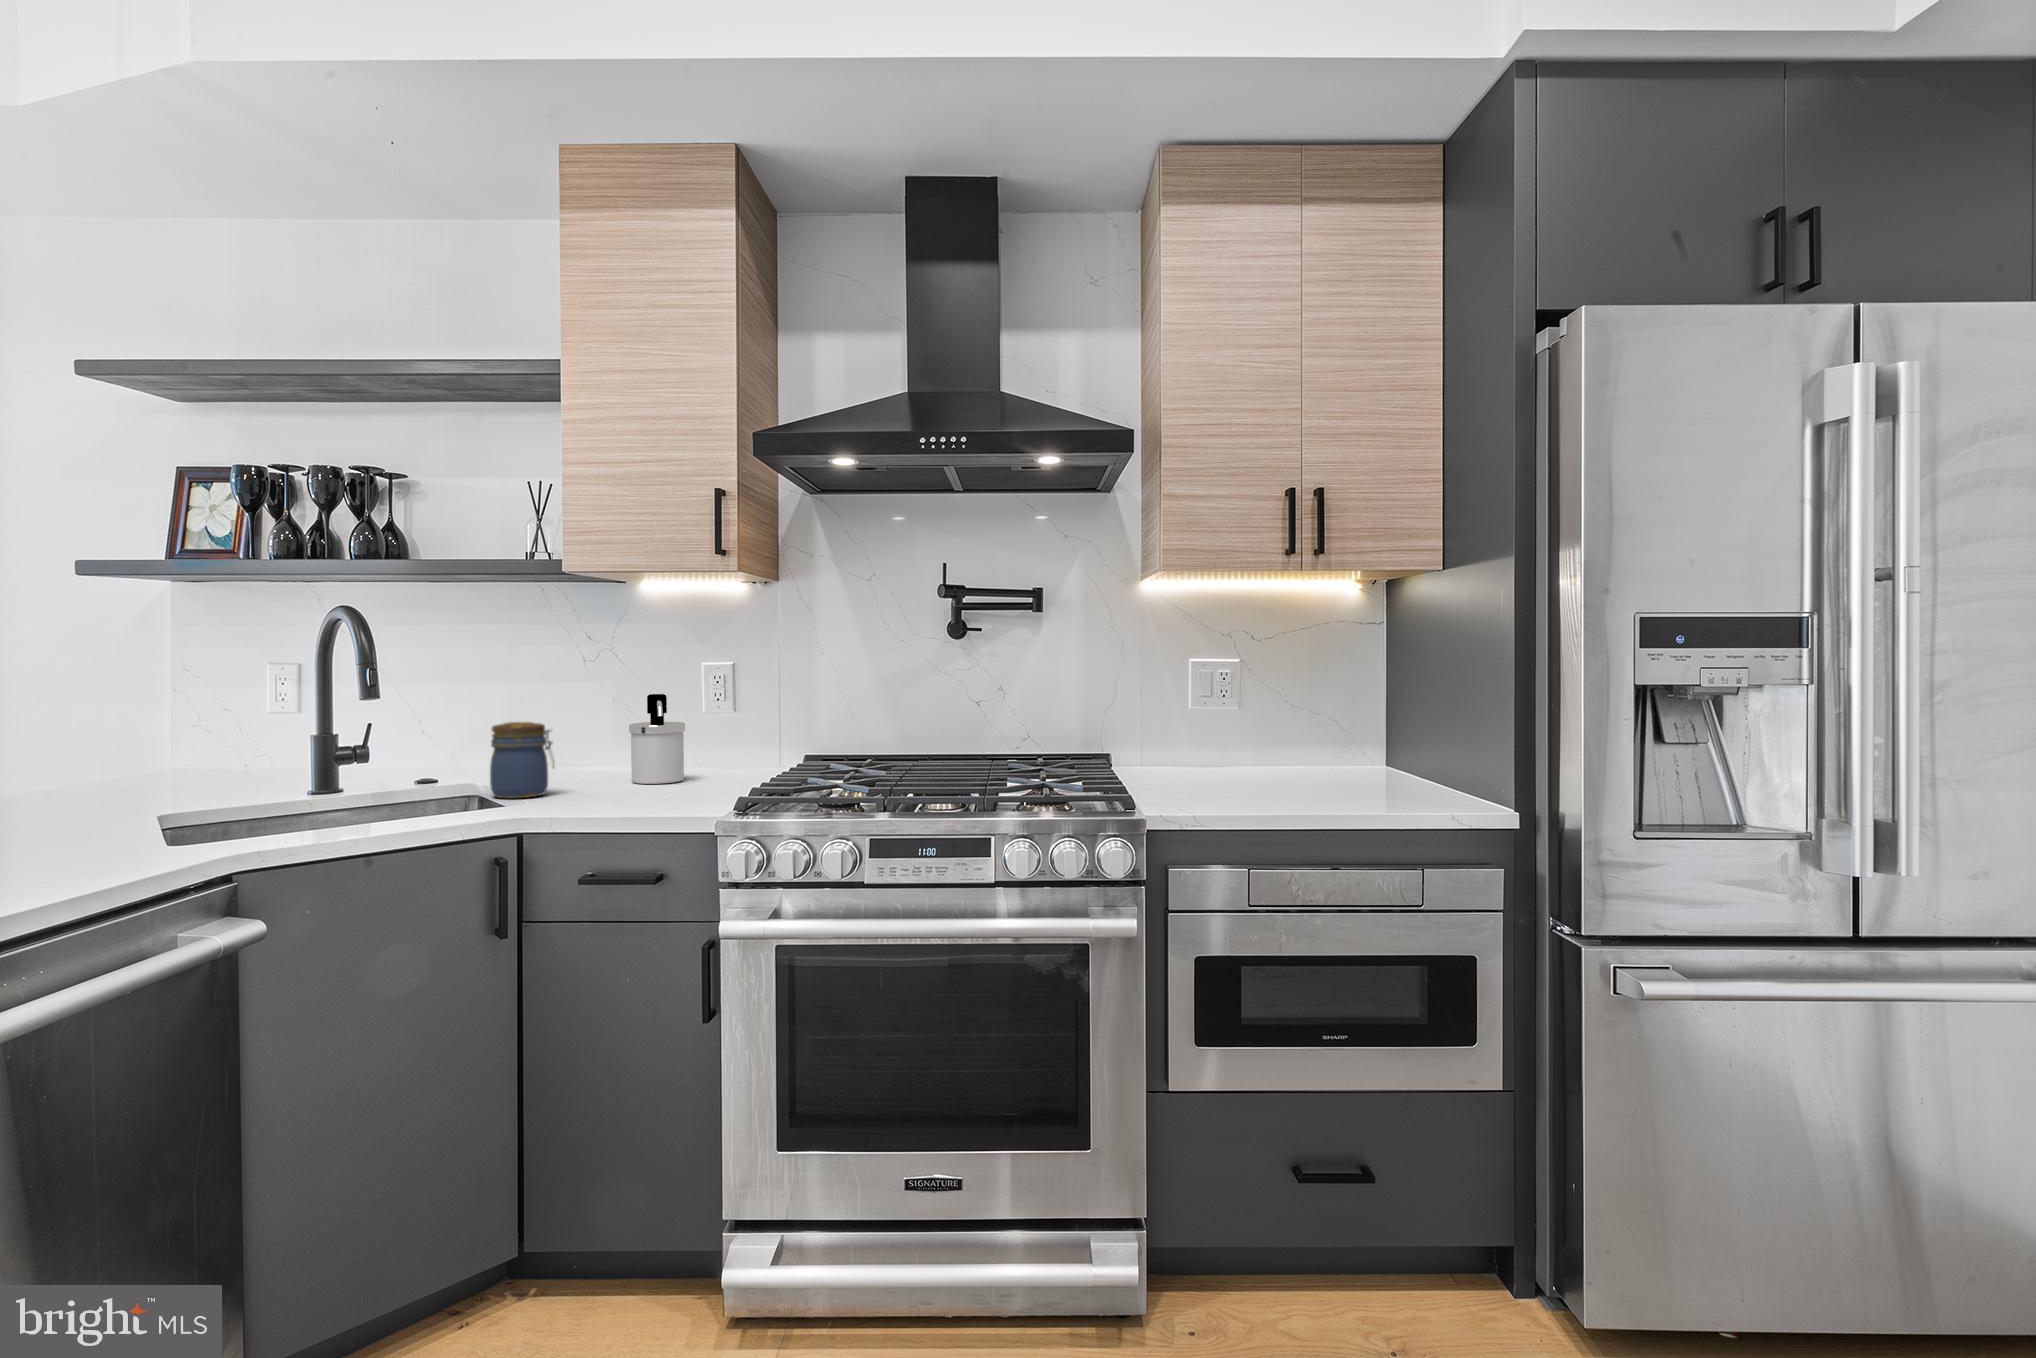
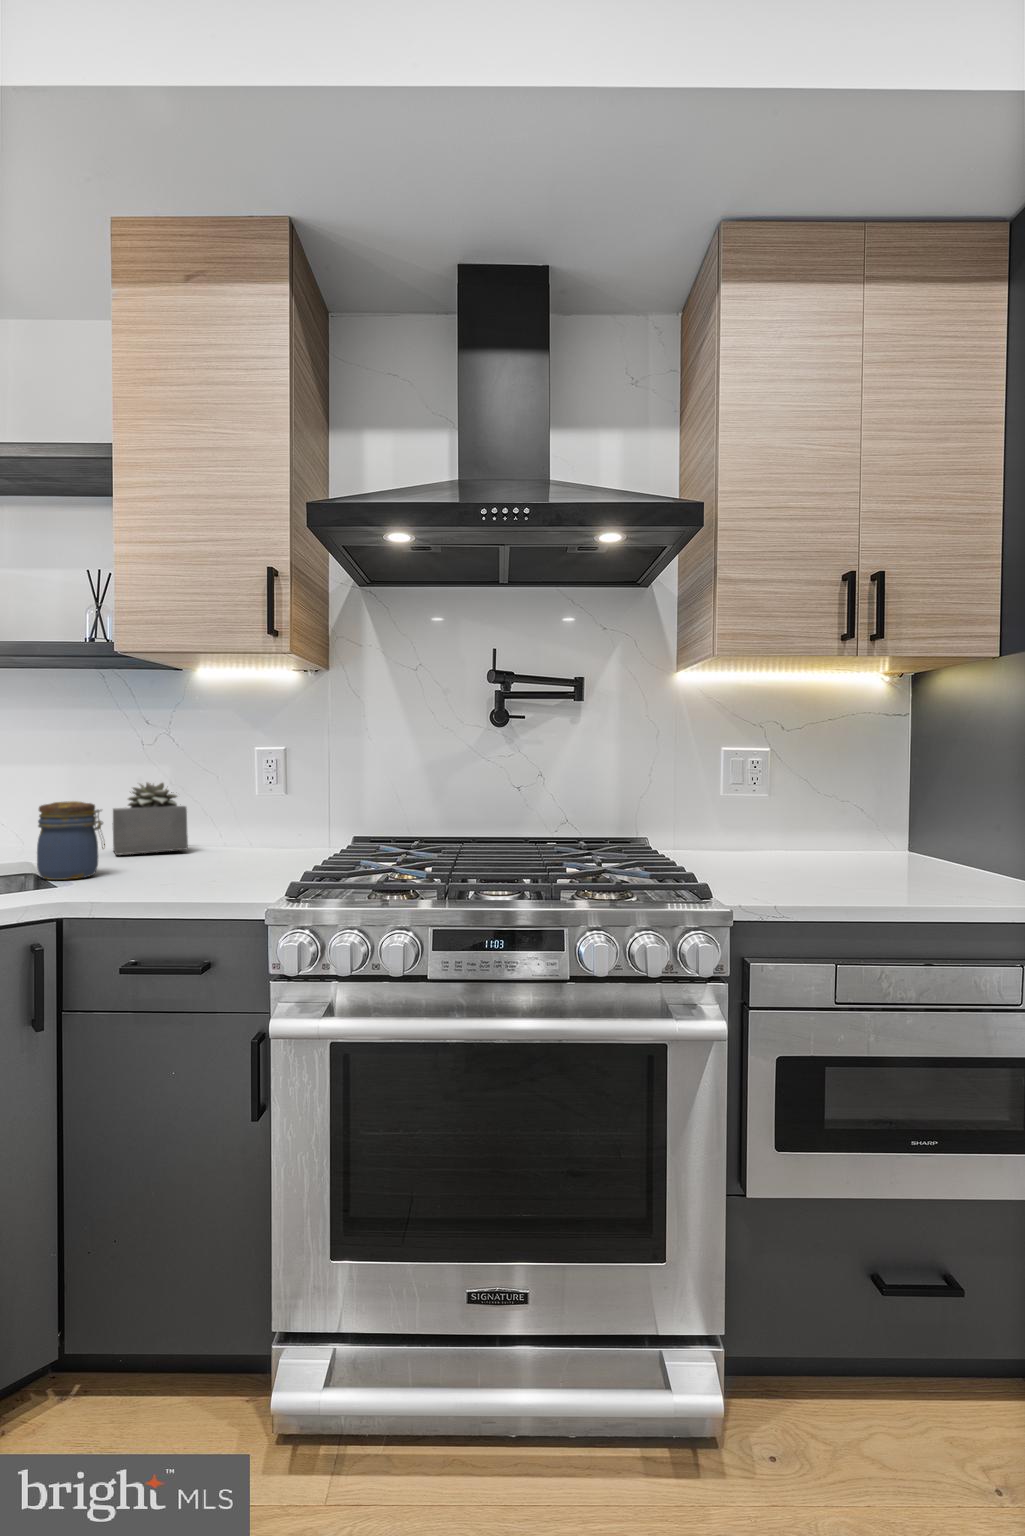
soap dispenser: present [629,694,685,784] -> none [184,775,239,863]
succulent plant: none [553,699,633,777] -> present [112,782,188,855]

